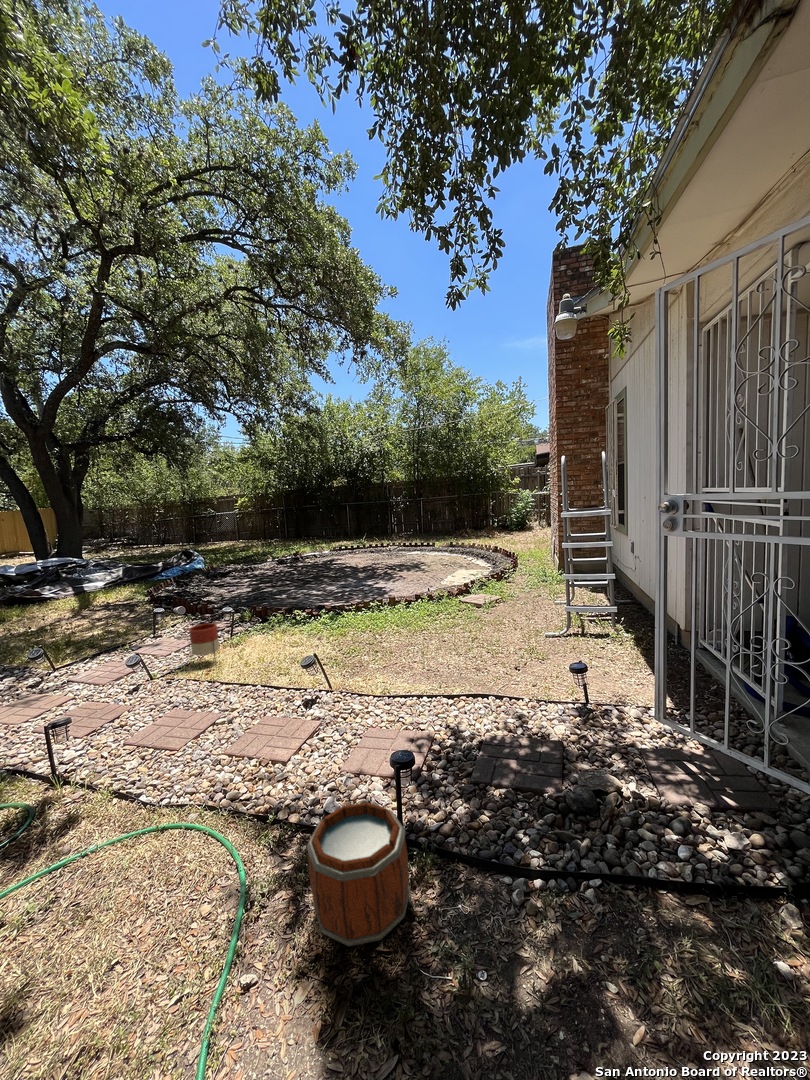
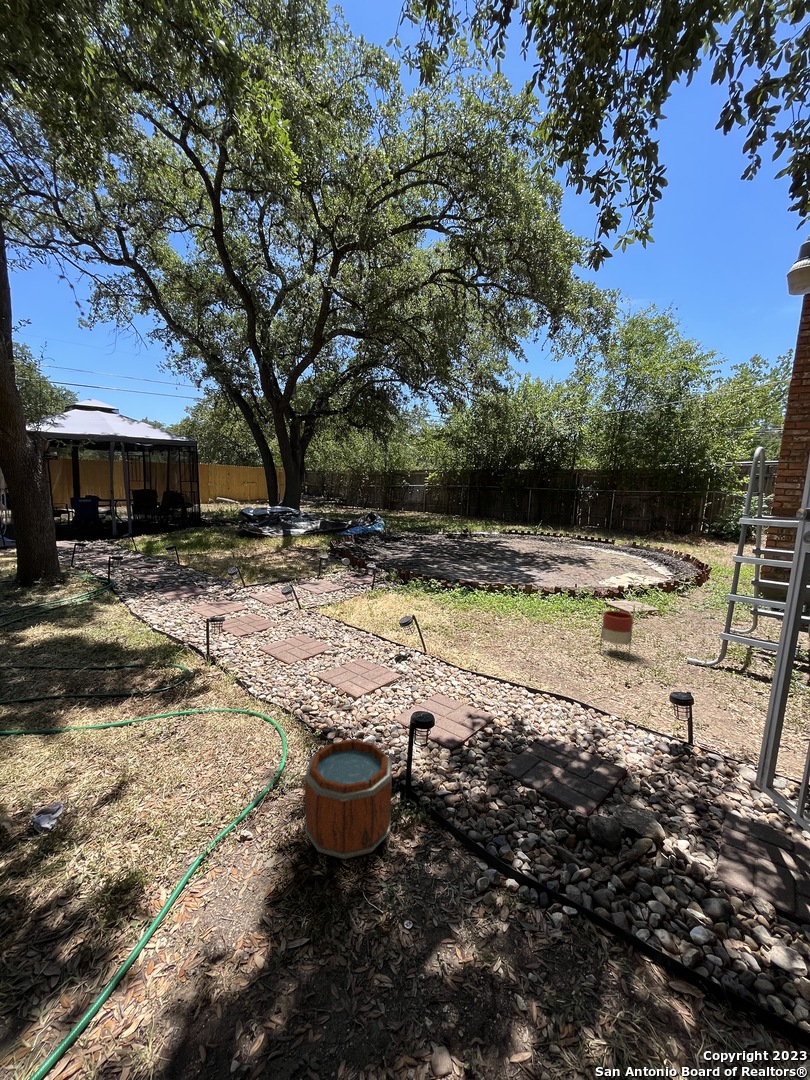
planter: present [189,623,219,664] -> present [600,611,634,659]

